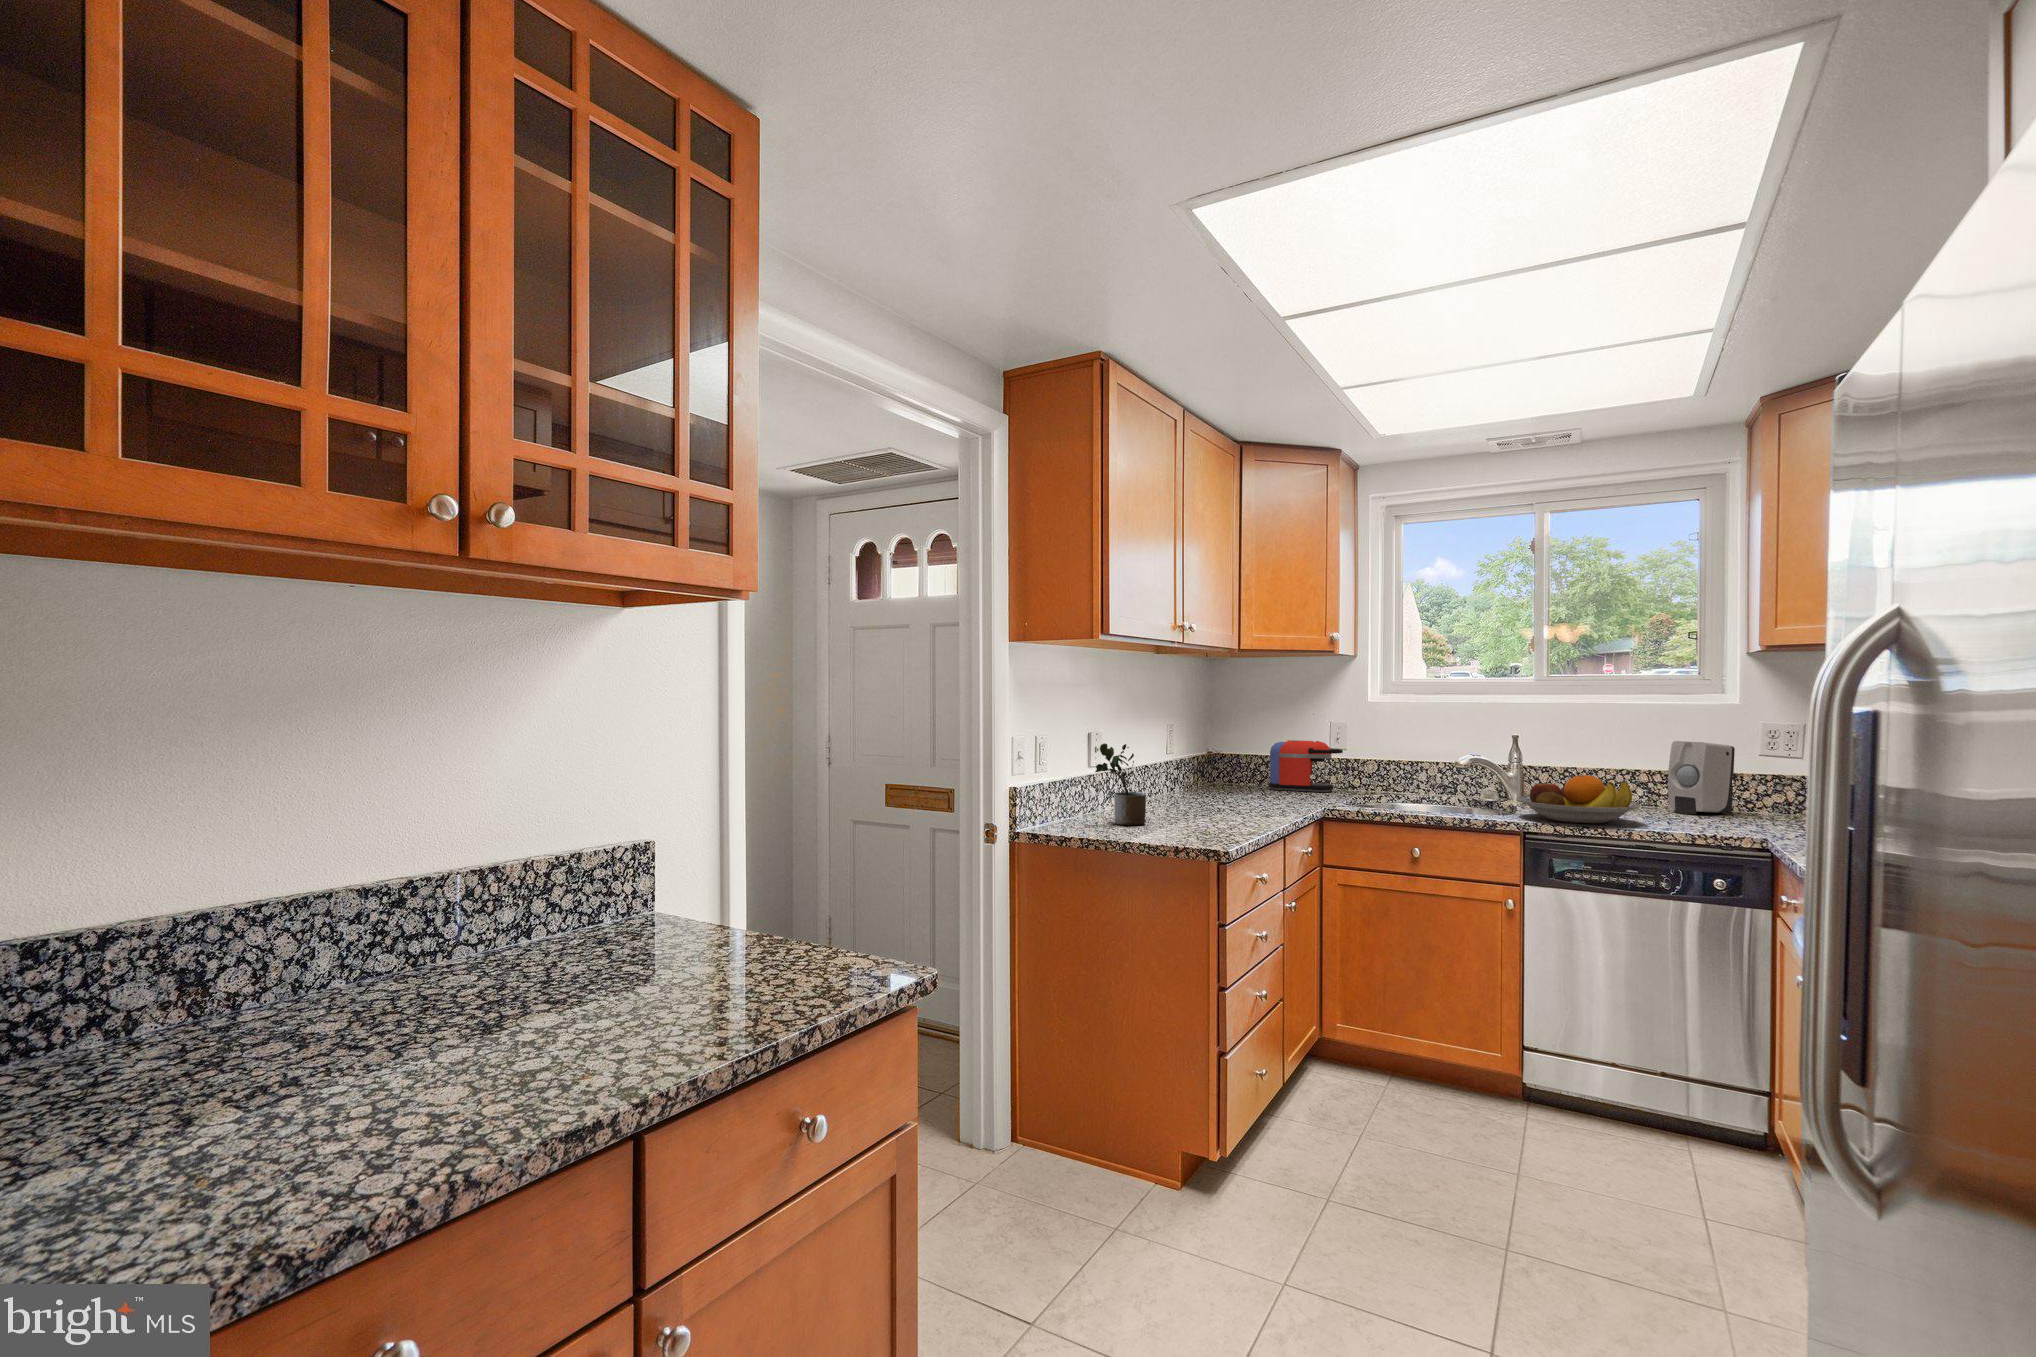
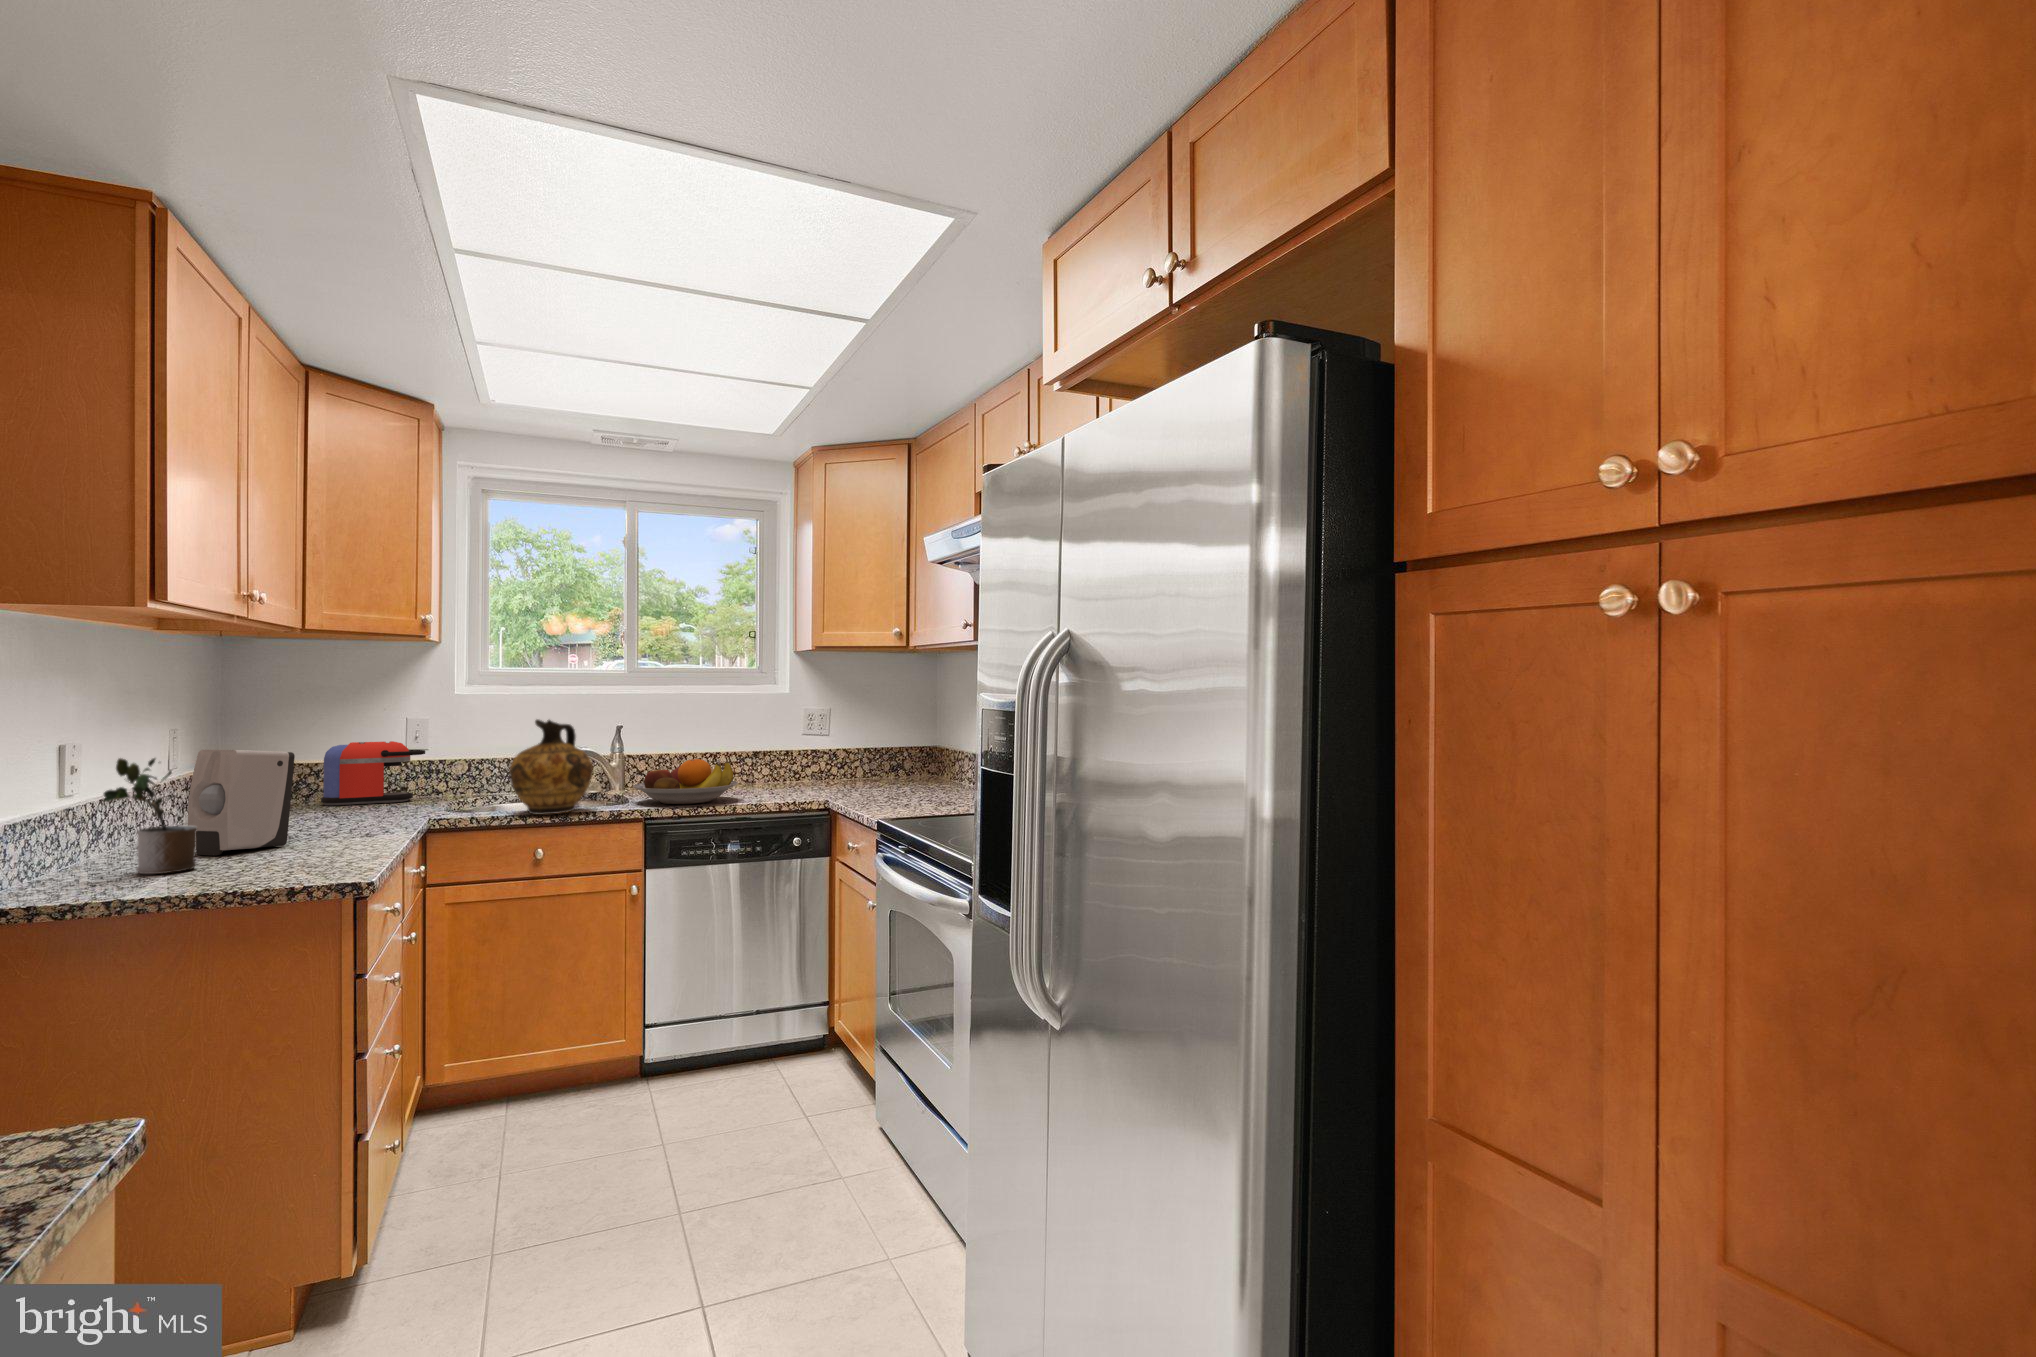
ceramic jug: none [1390,727,1468,817] -> present [509,719,593,815]
soap dispenser: present [1668,741,1735,814] -> present [188,750,295,855]

